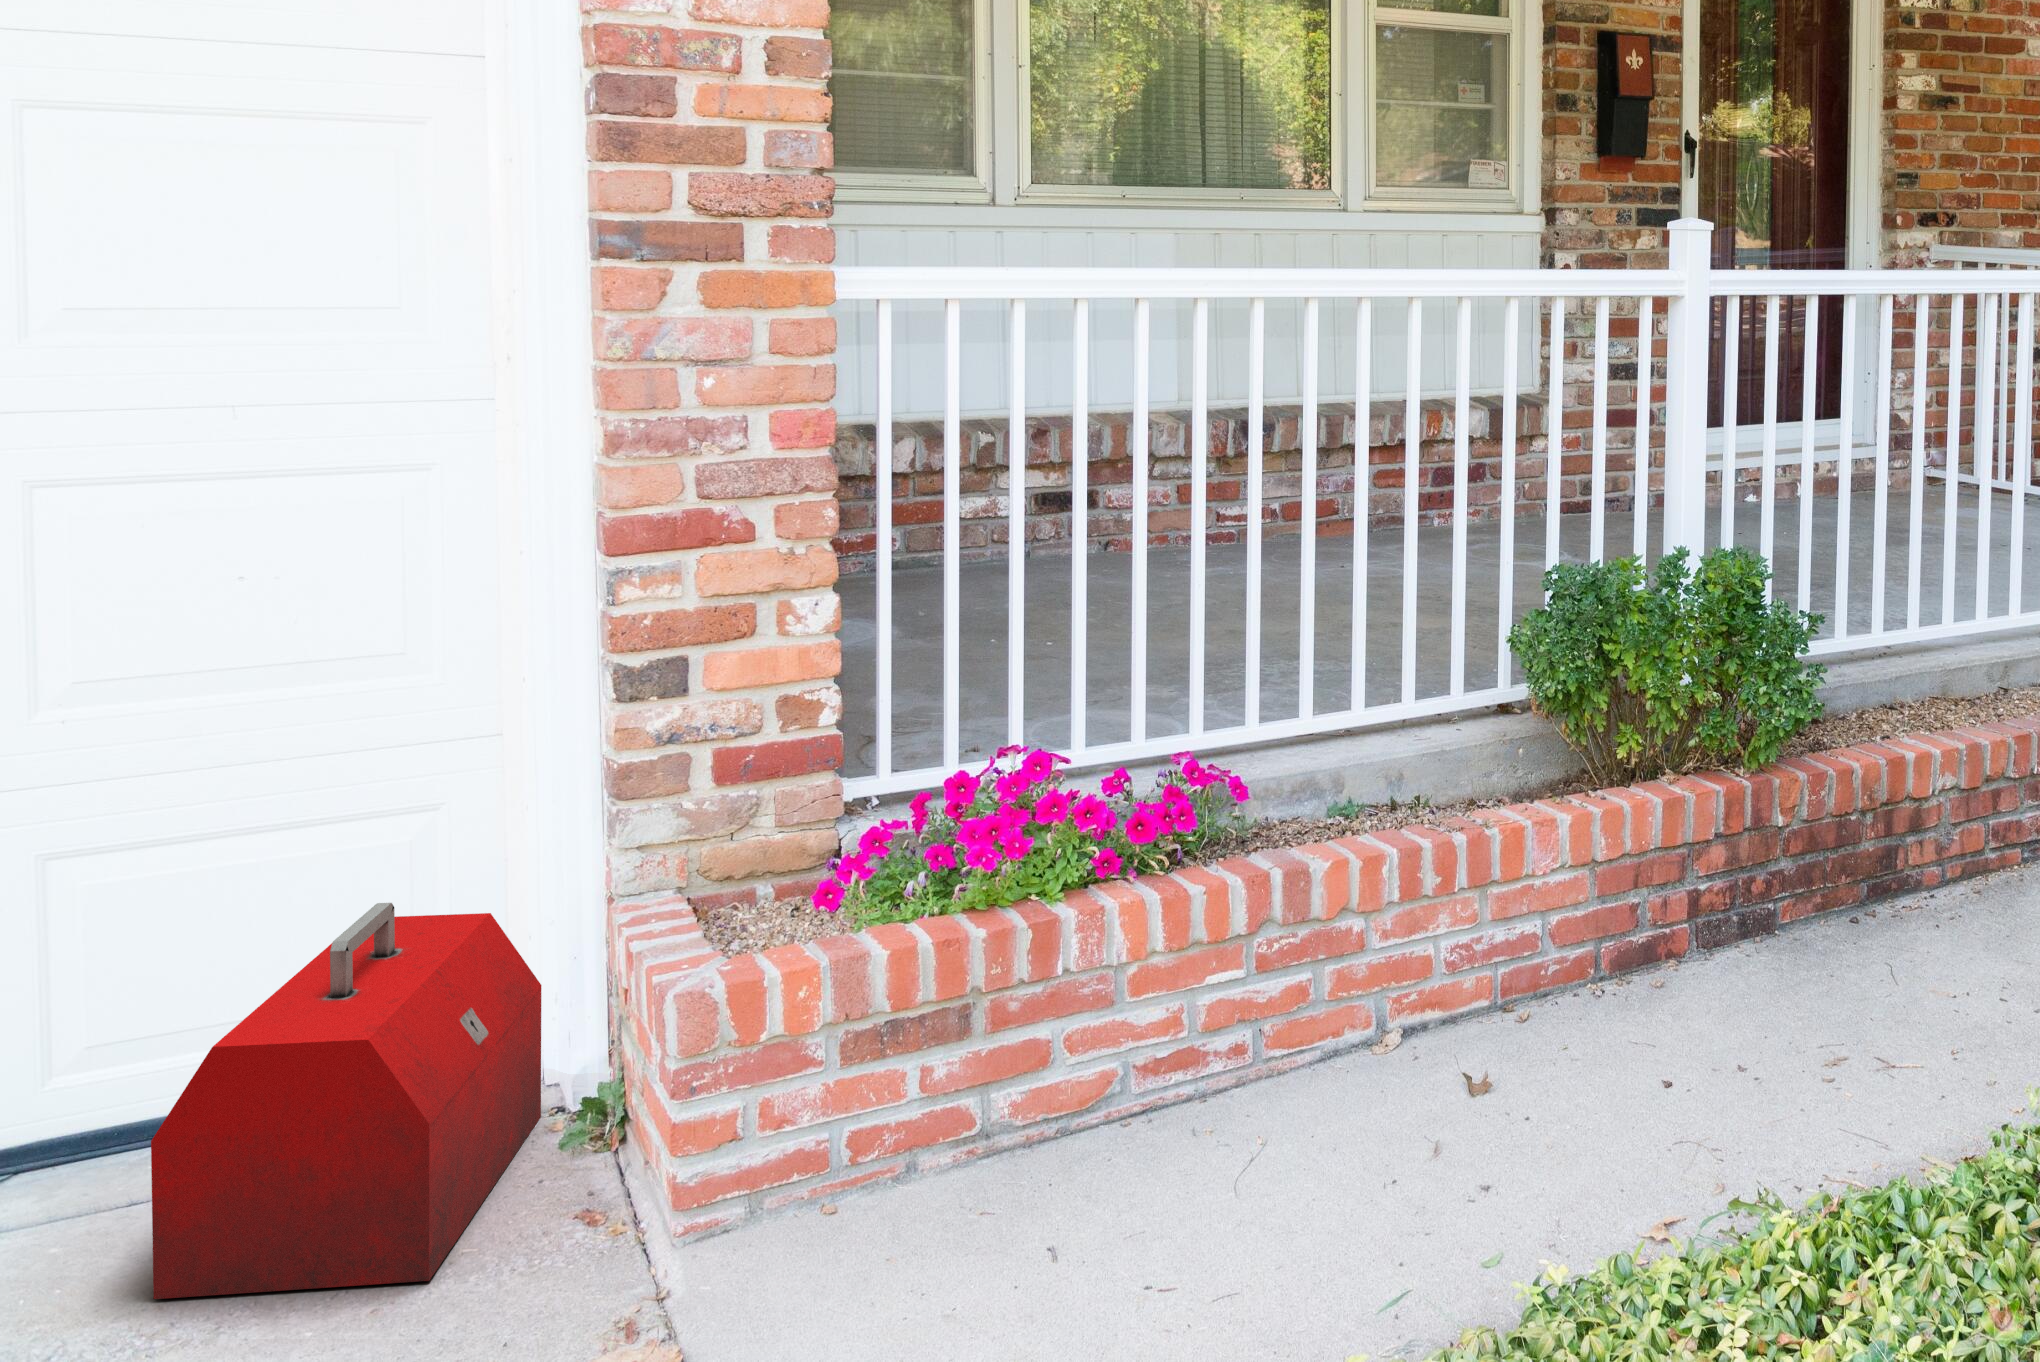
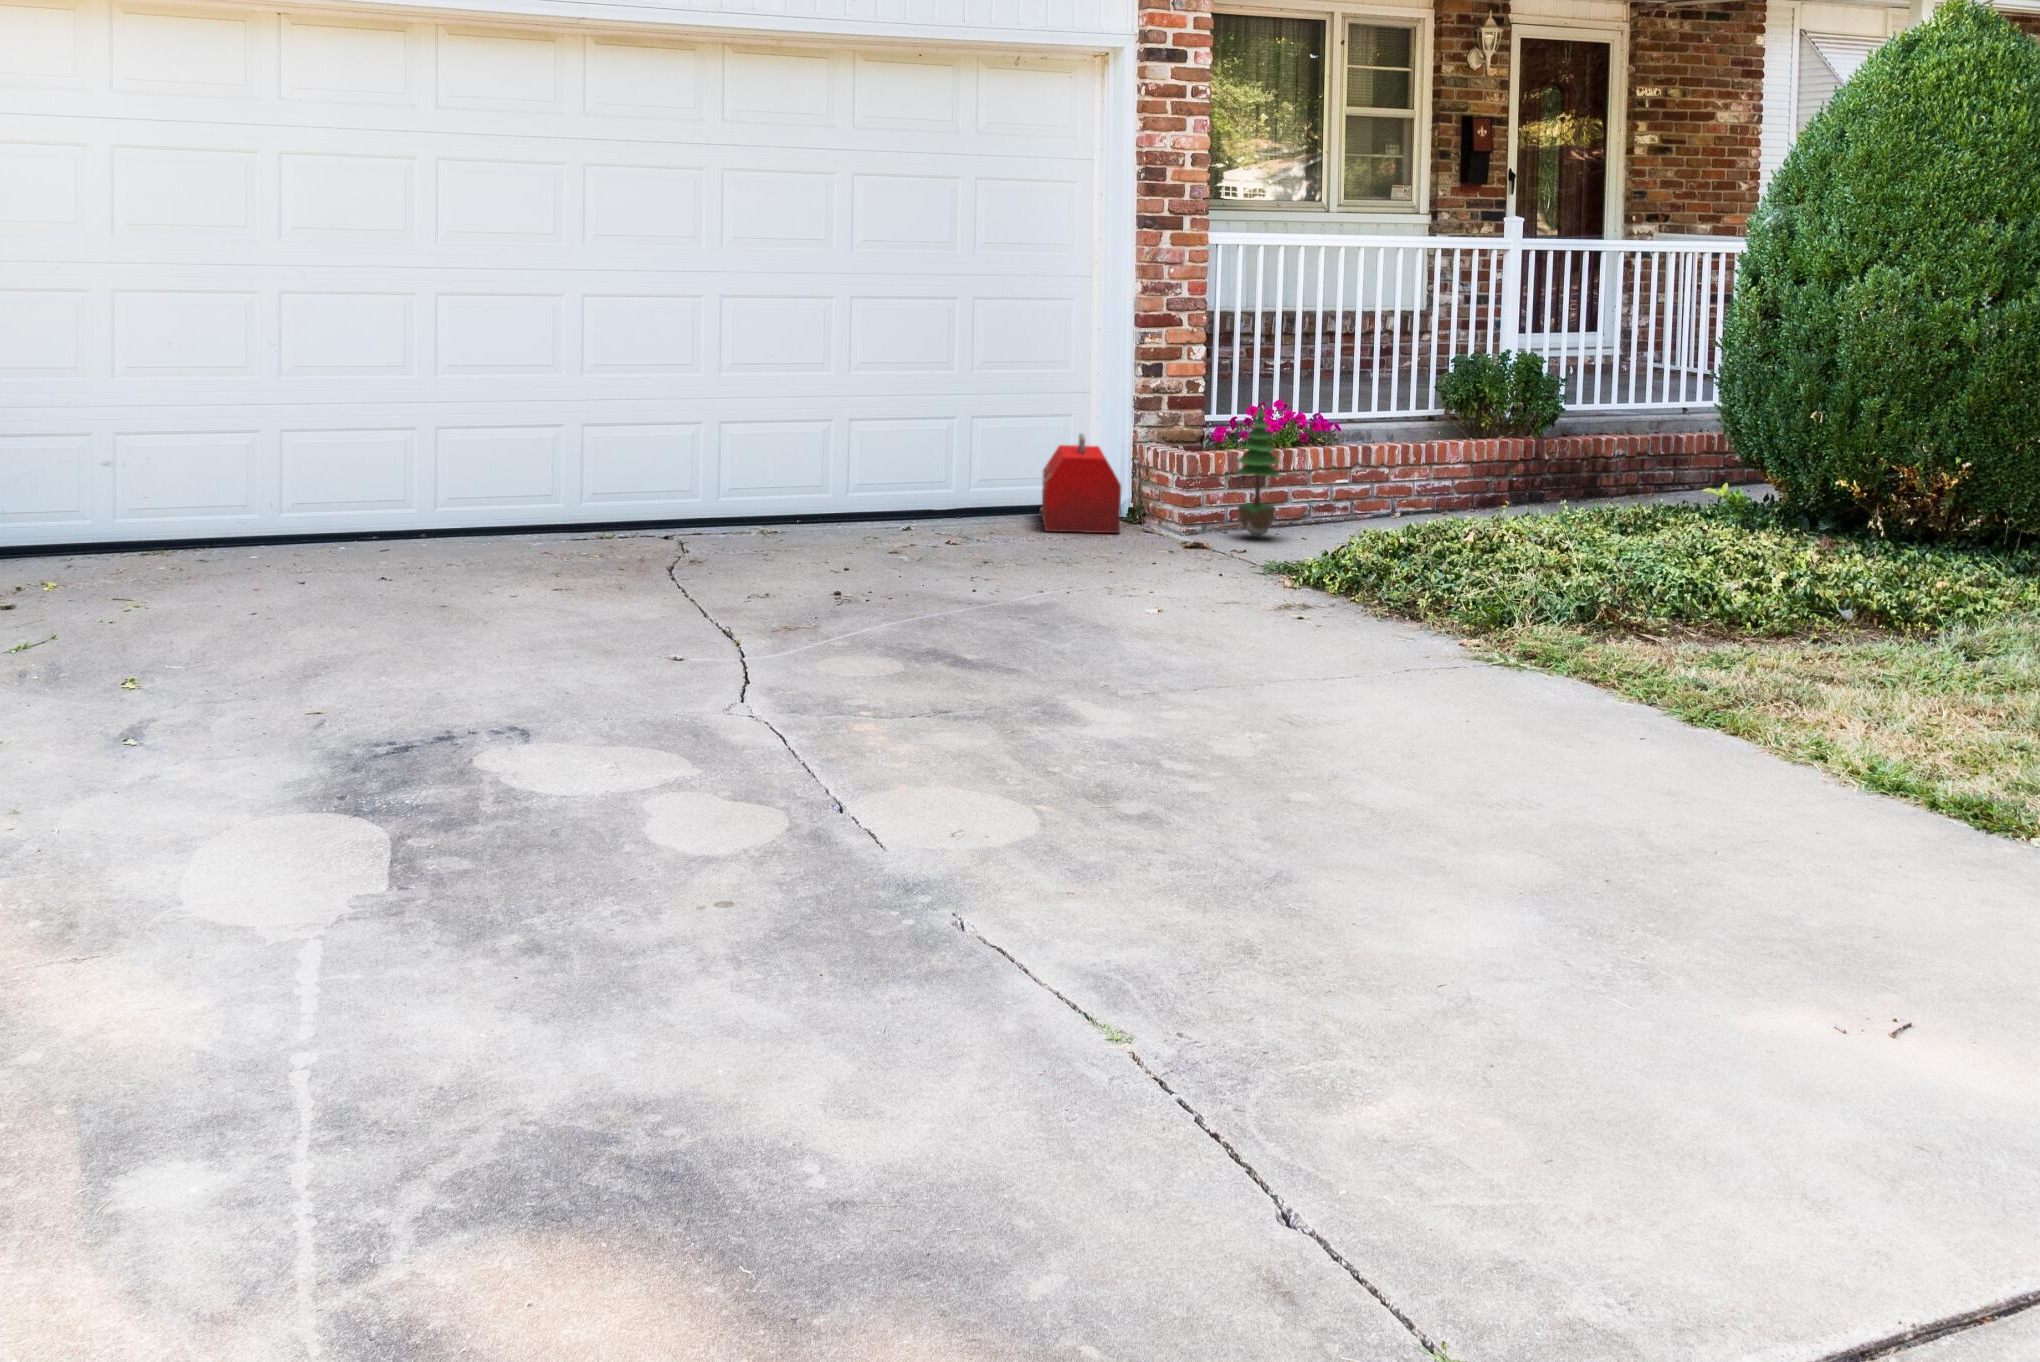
potted tree: none [820,828,982,1252] -> present [1236,407,1280,537]

